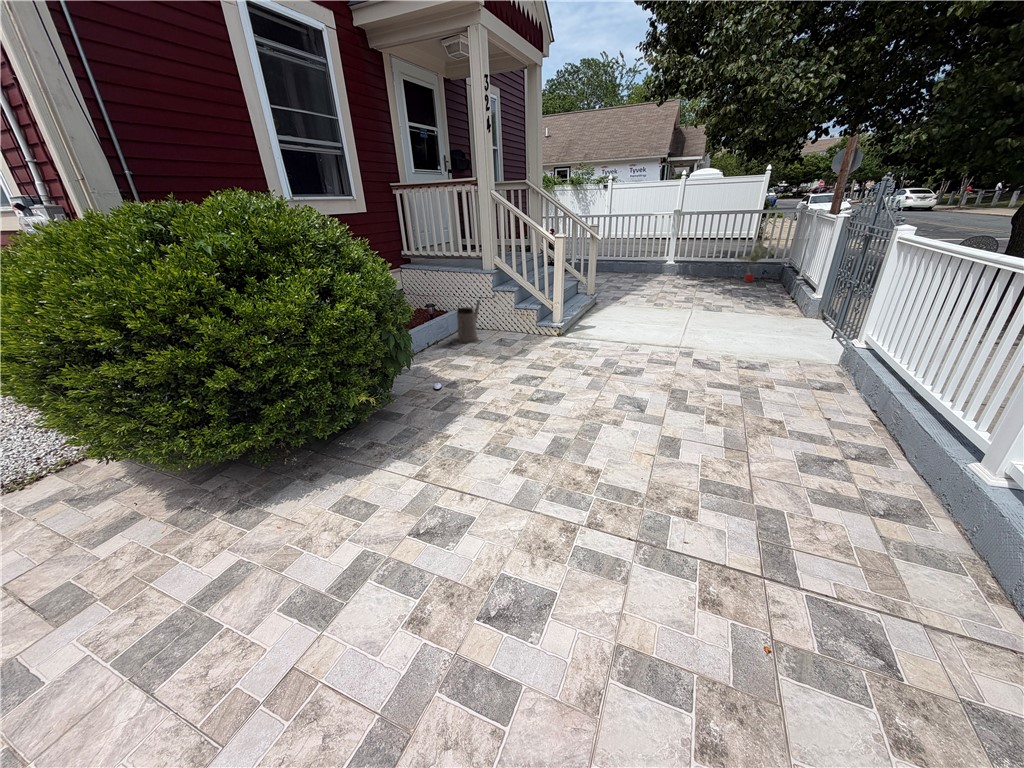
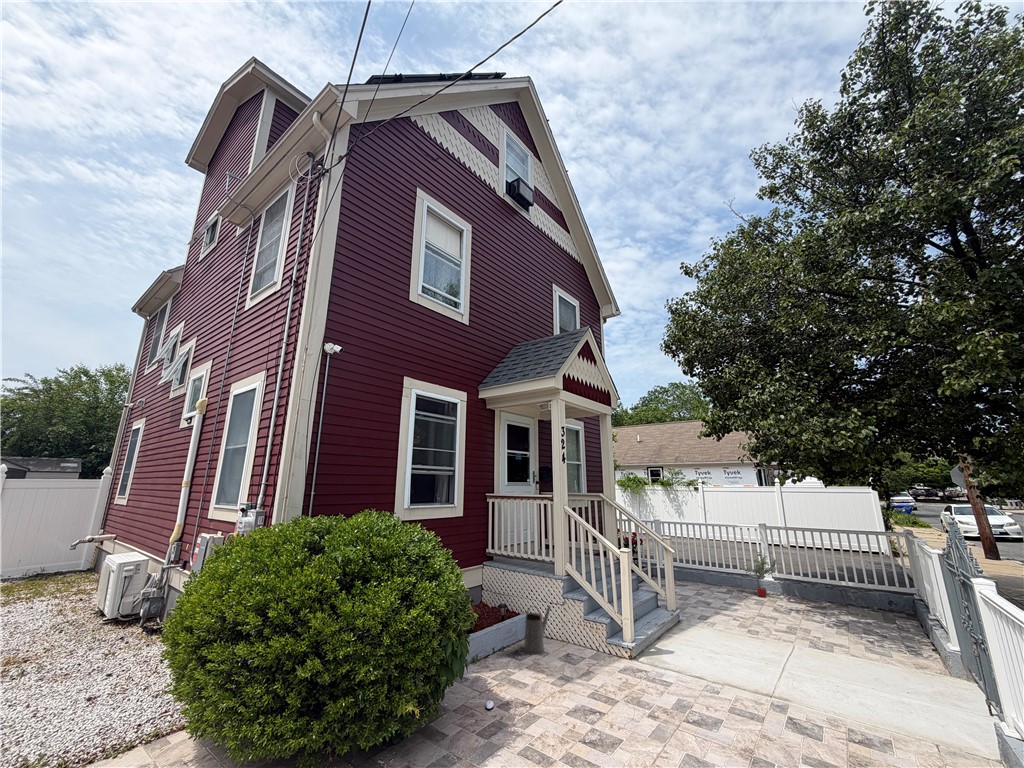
potted tree: present [735,239,775,282] -> present [742,552,776,598]

